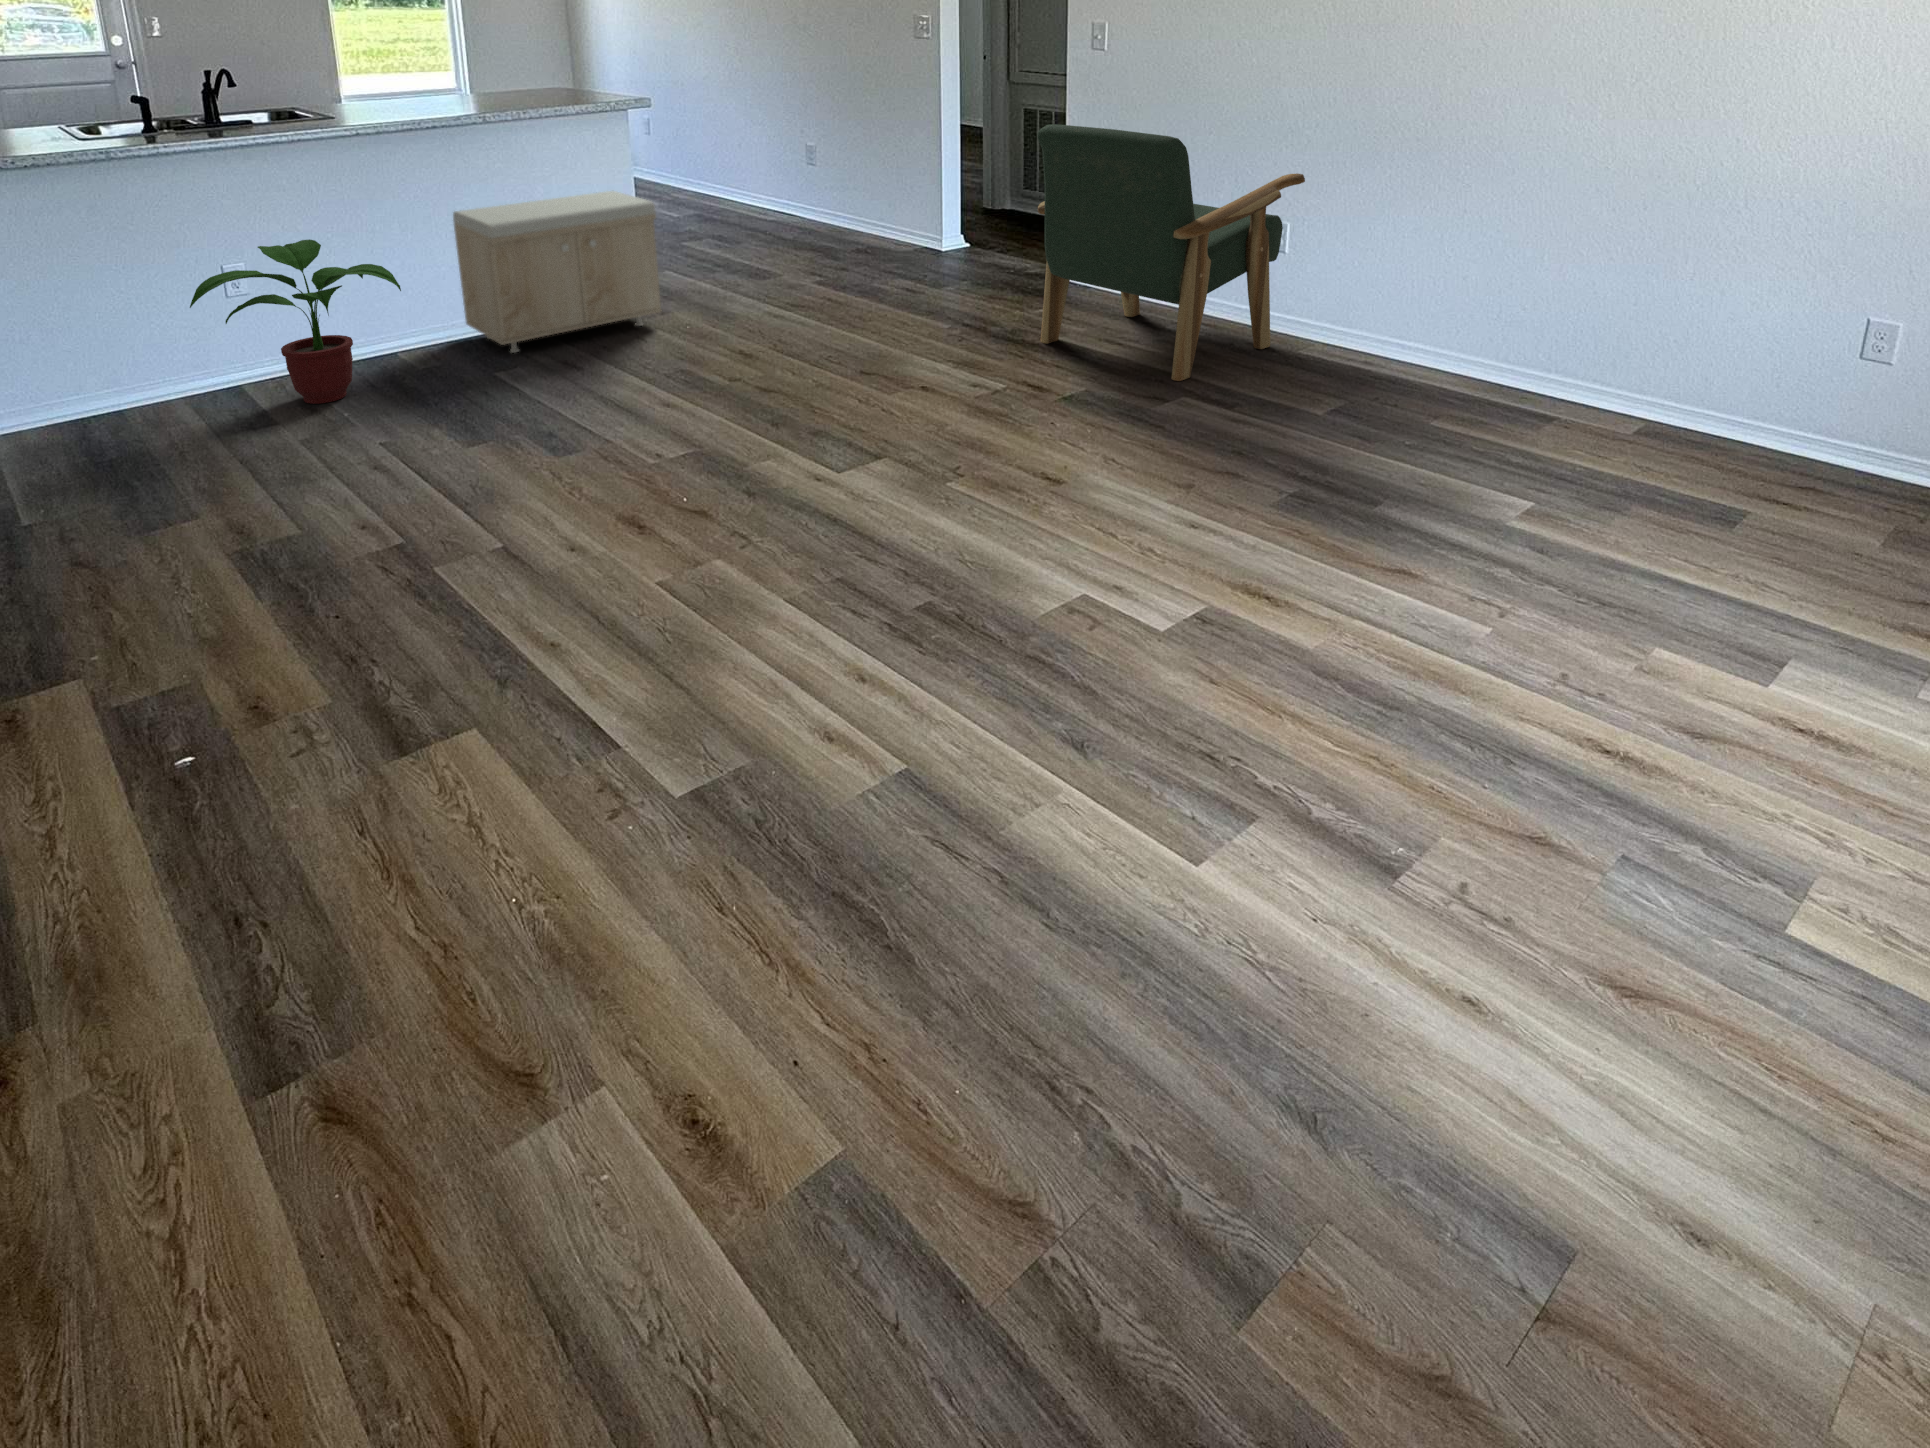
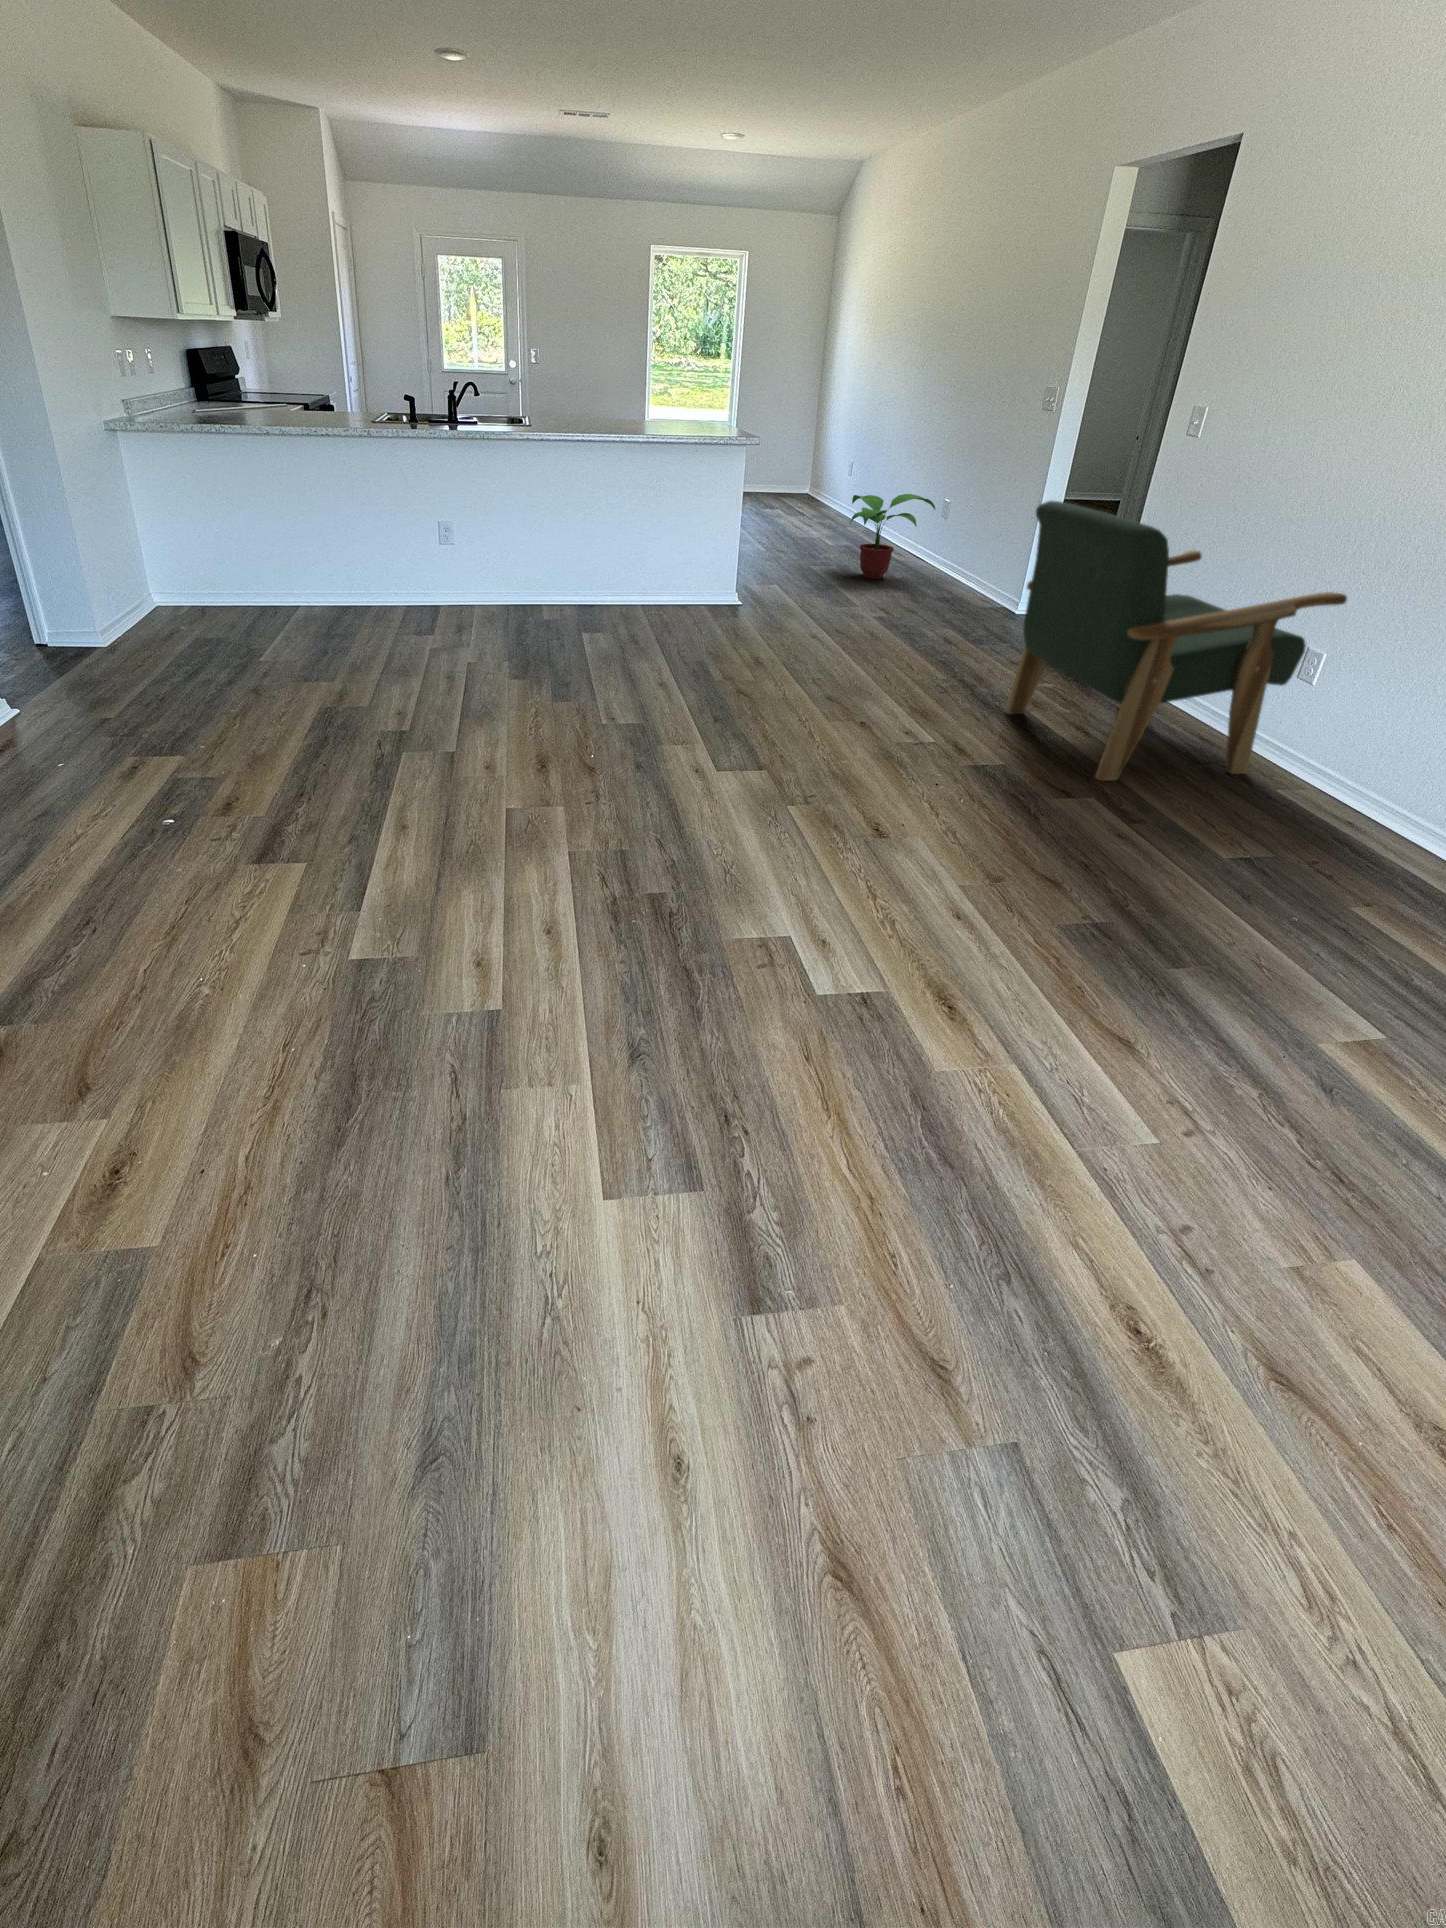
storage bench: present [453,191,661,353] -> none [585,514,722,626]
potted plant: present [190,239,401,404] -> present [850,494,935,579]

